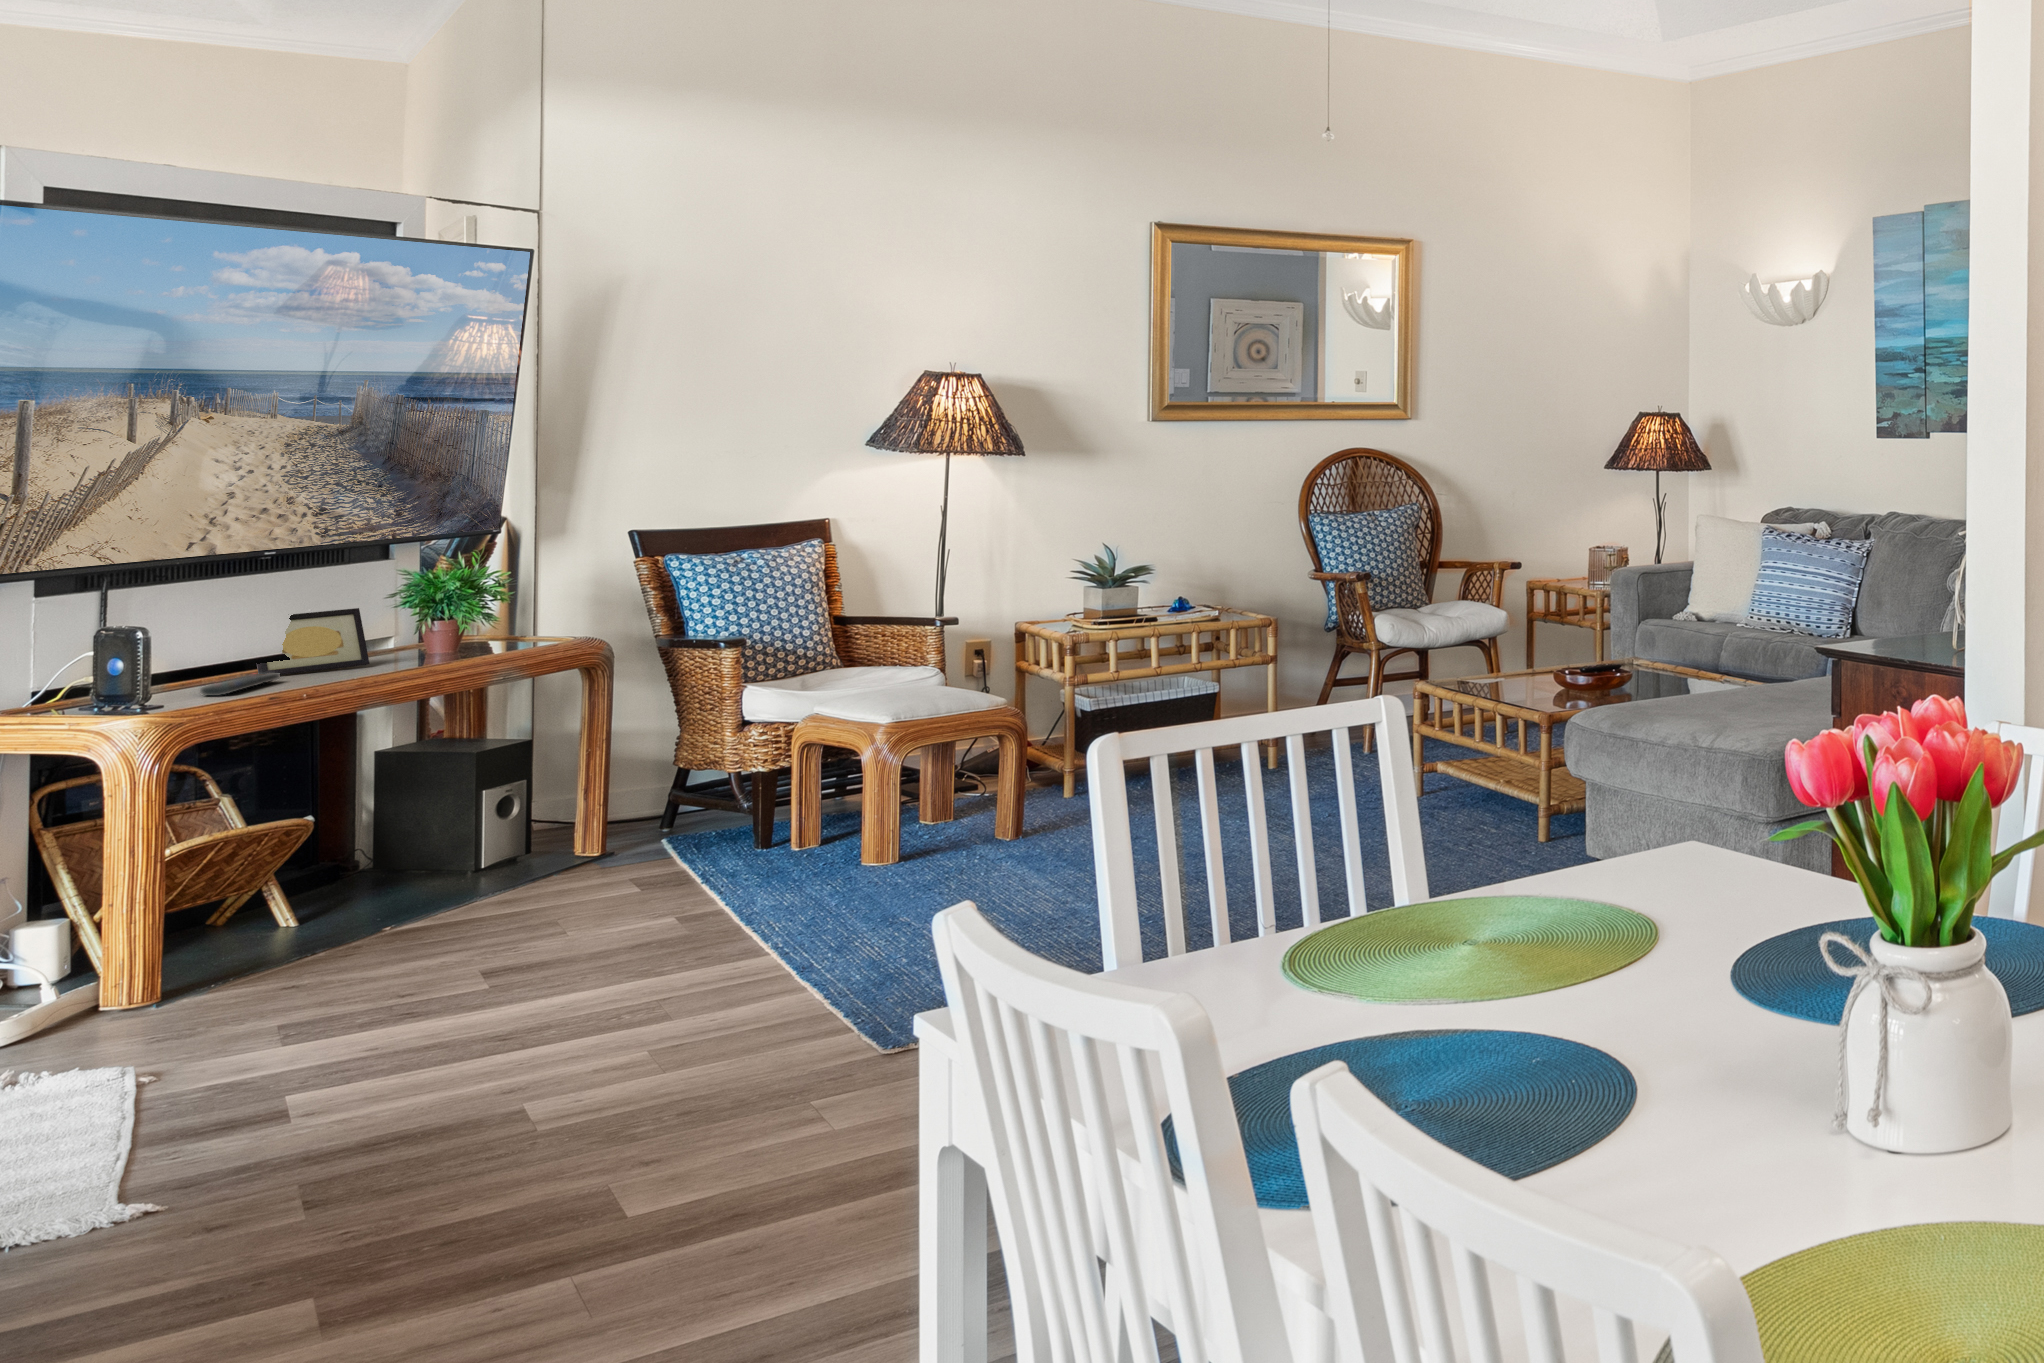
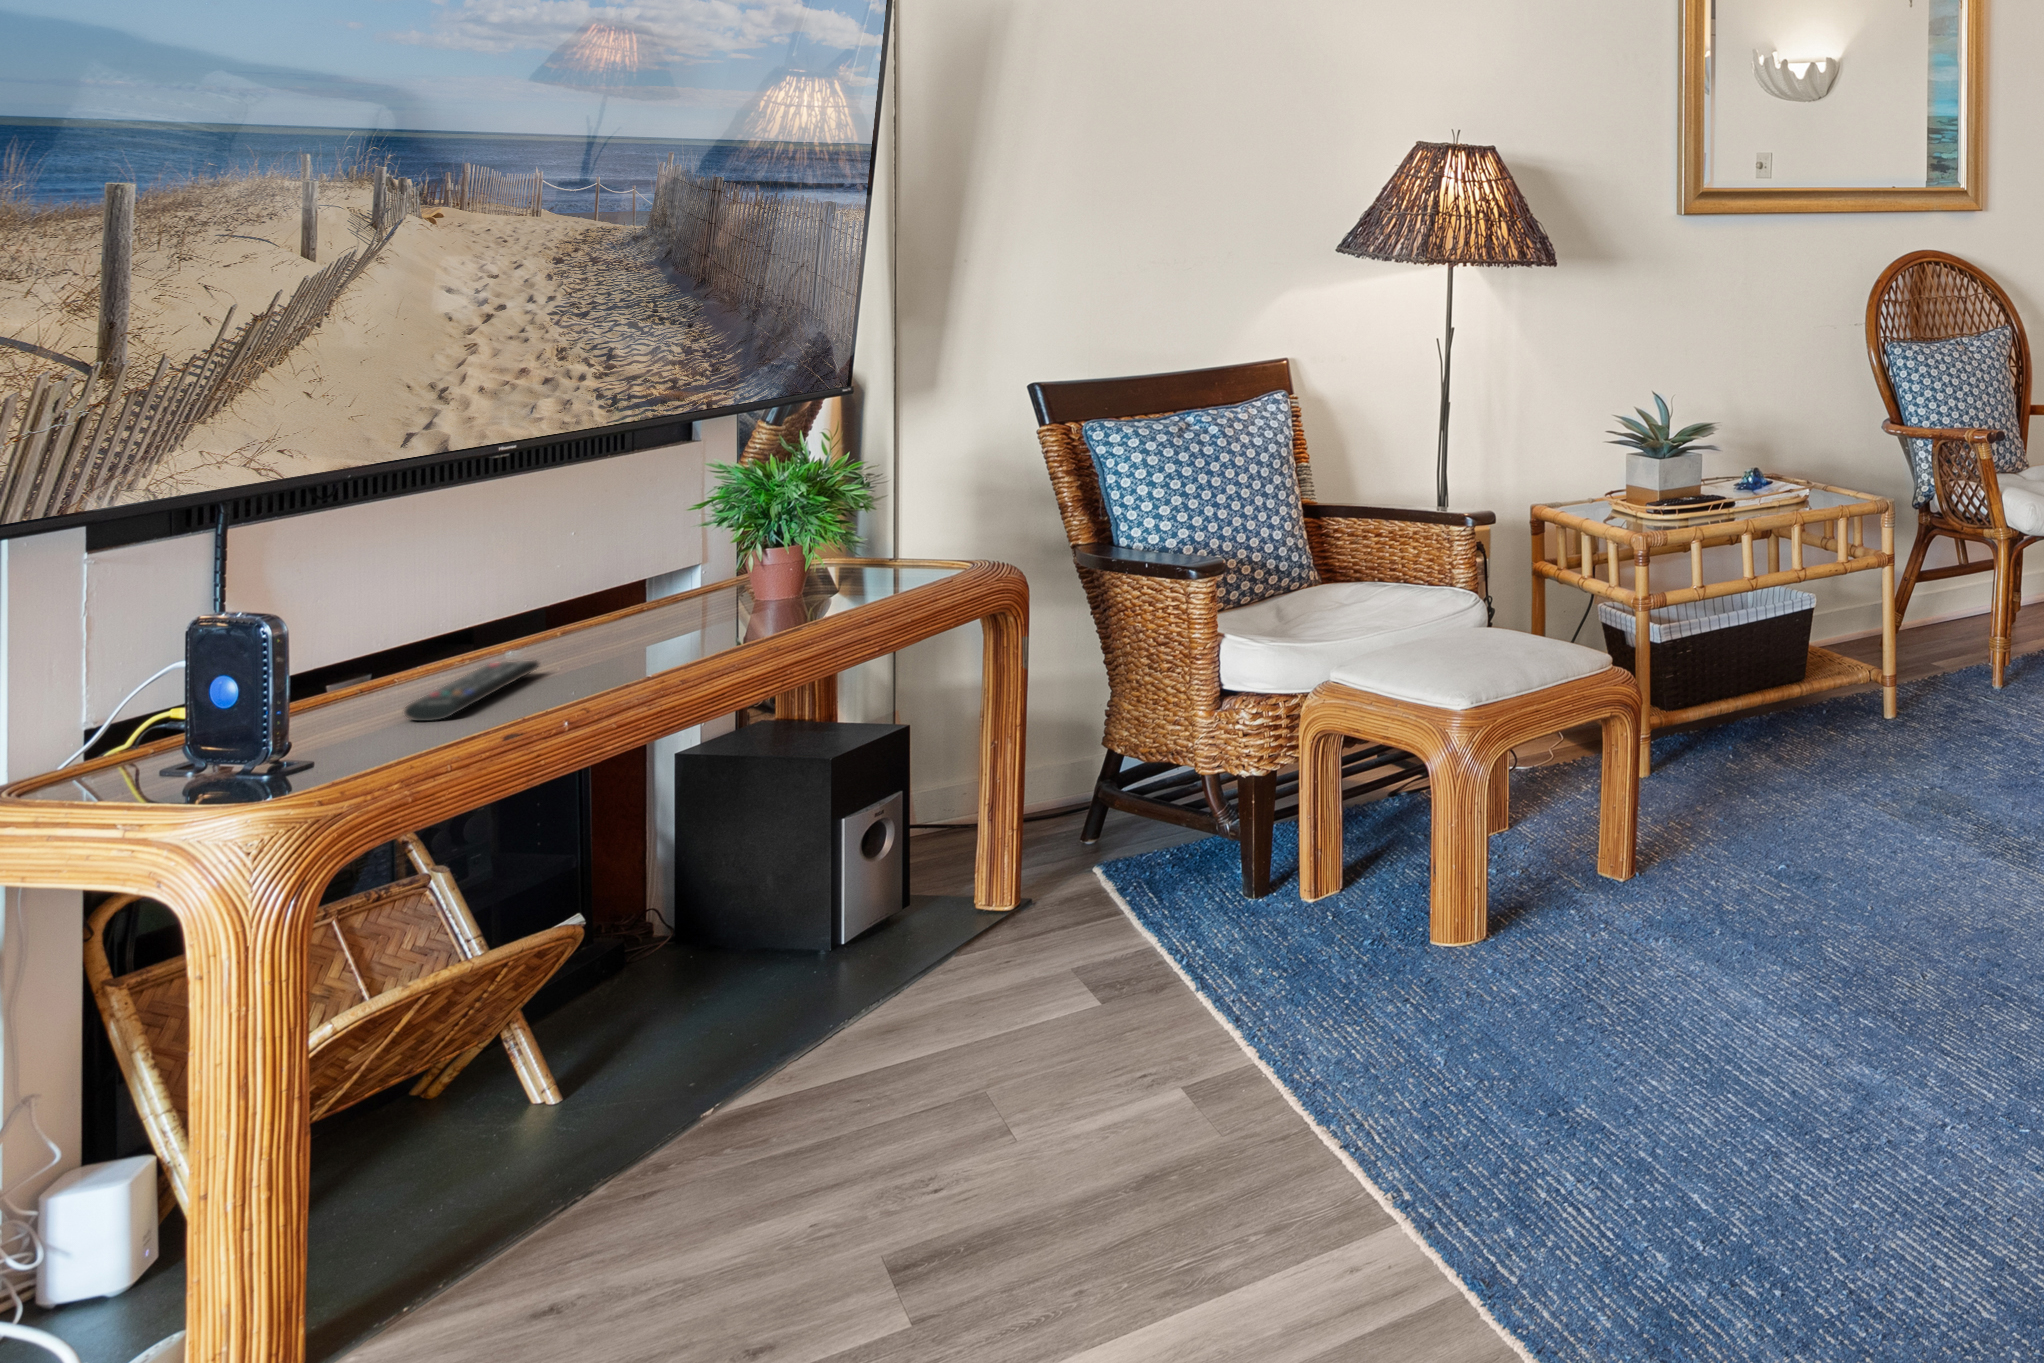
picture frame: present [257,608,370,675] -> none [488,531,675,664]

